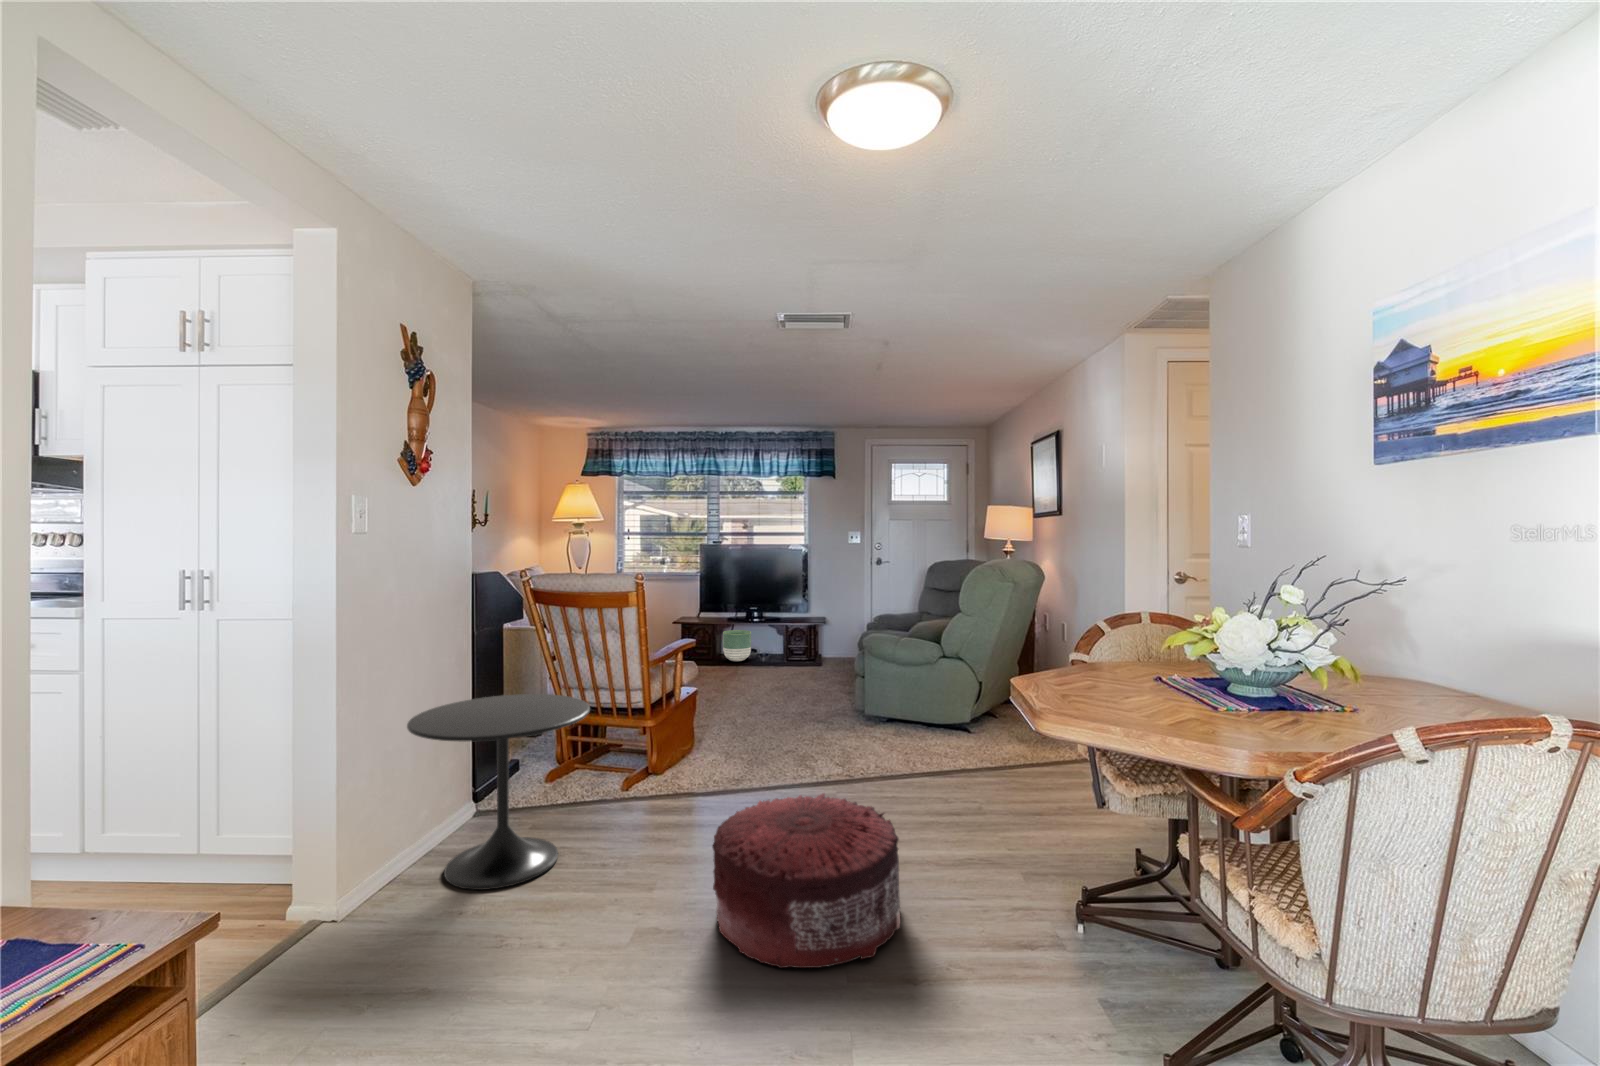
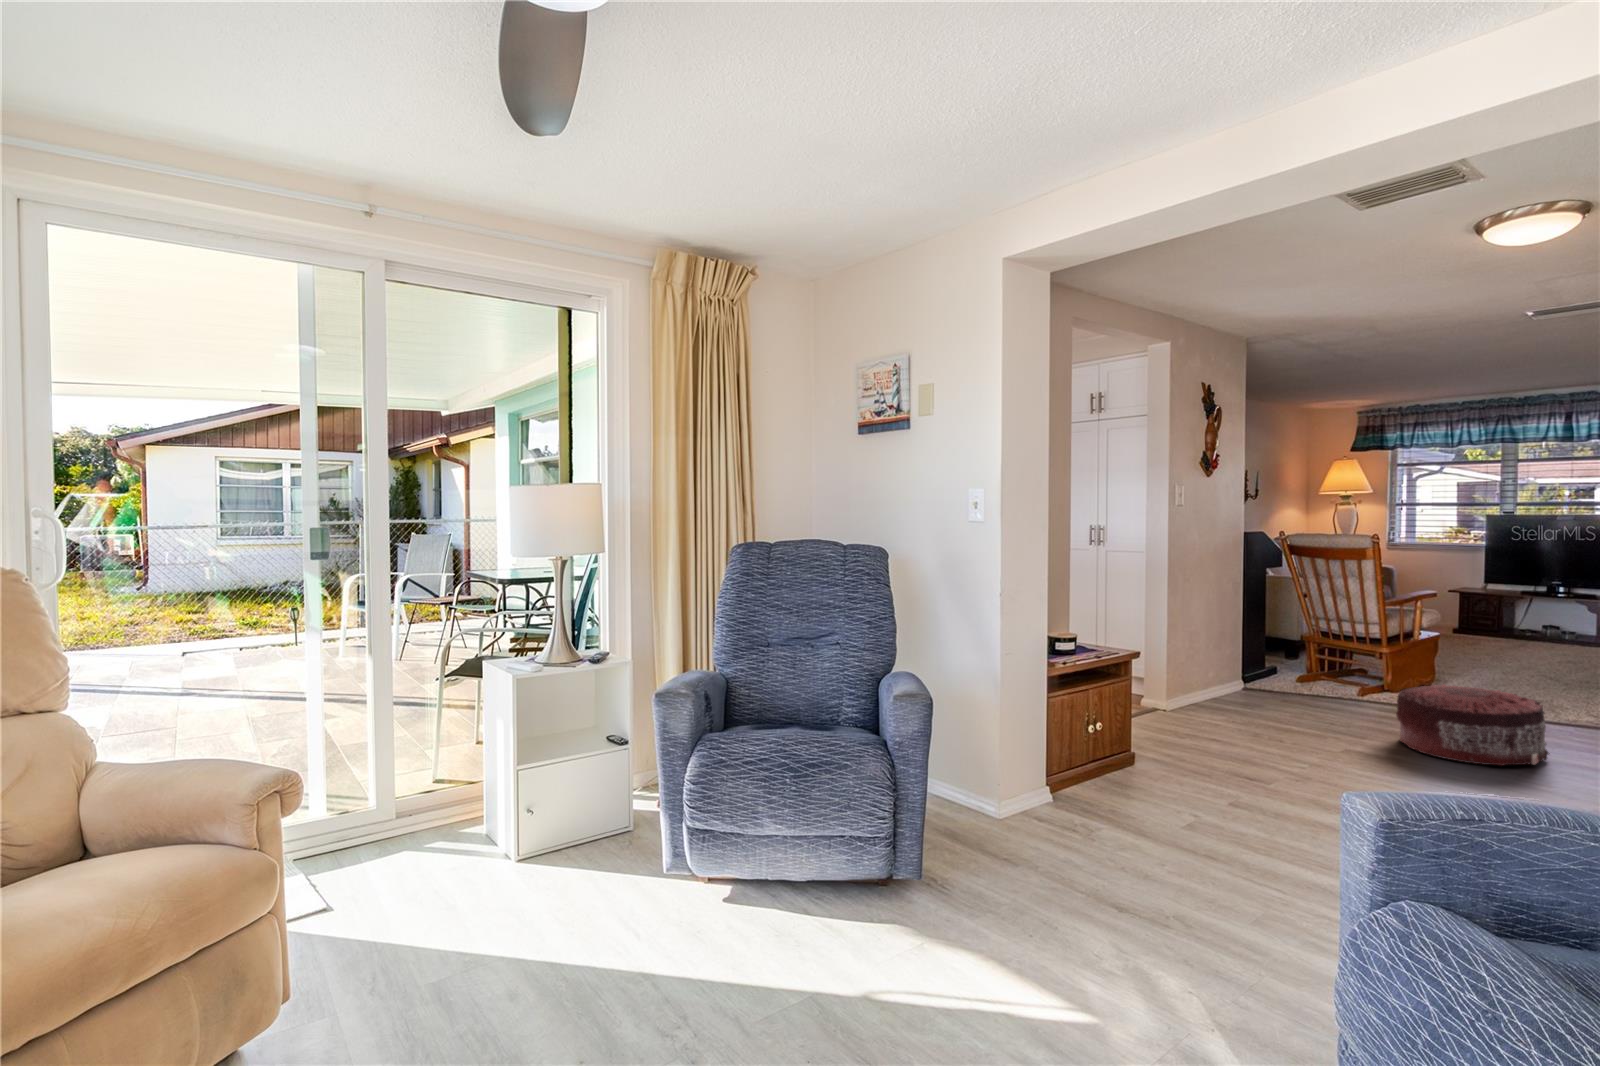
planter: present [723,630,751,661] -> none [1514,607,1554,640]
side table: present [407,694,590,890] -> none [1218,609,1327,707]

